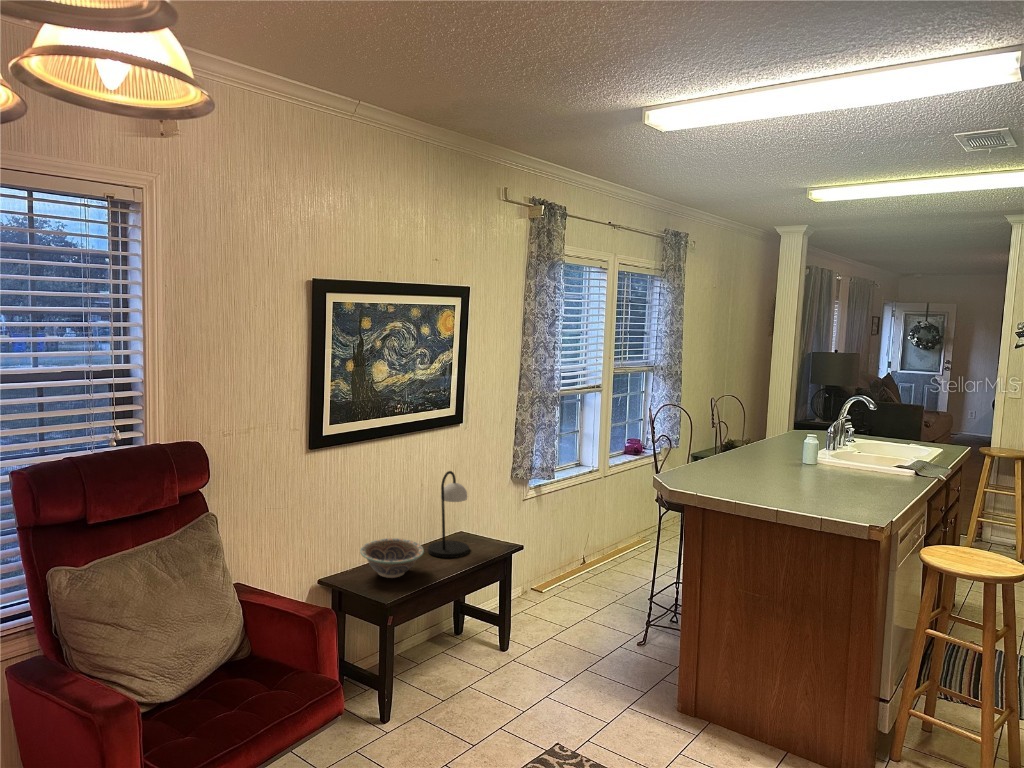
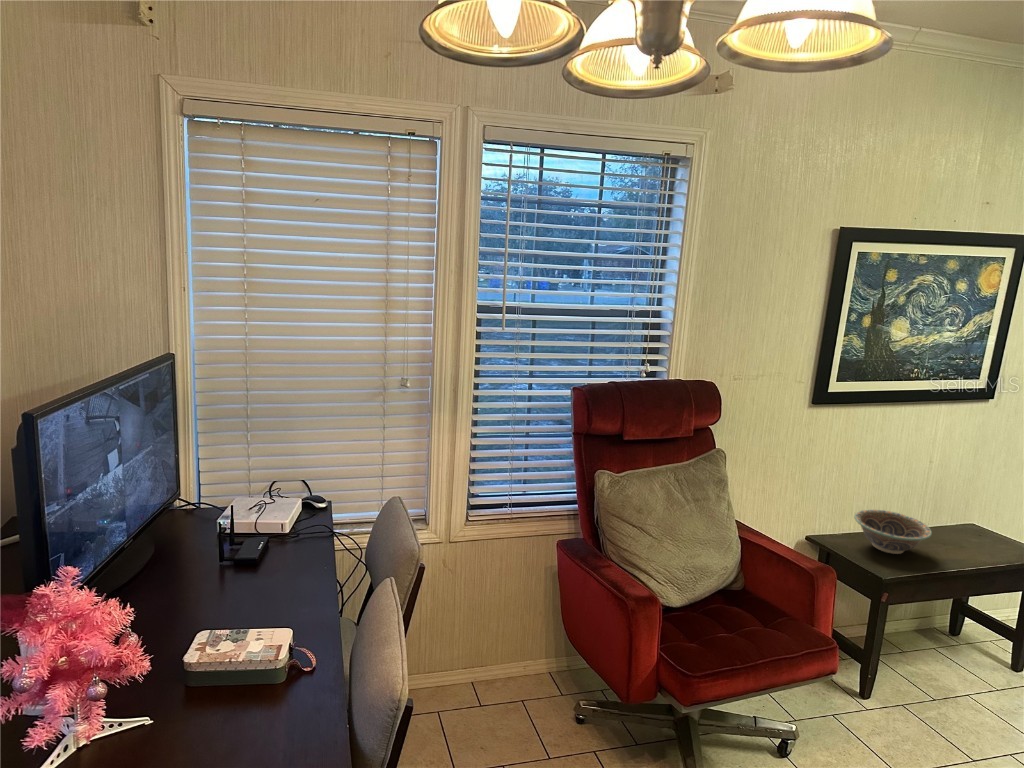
table lamp: present [428,471,469,558] -> none [932,450,994,550]

